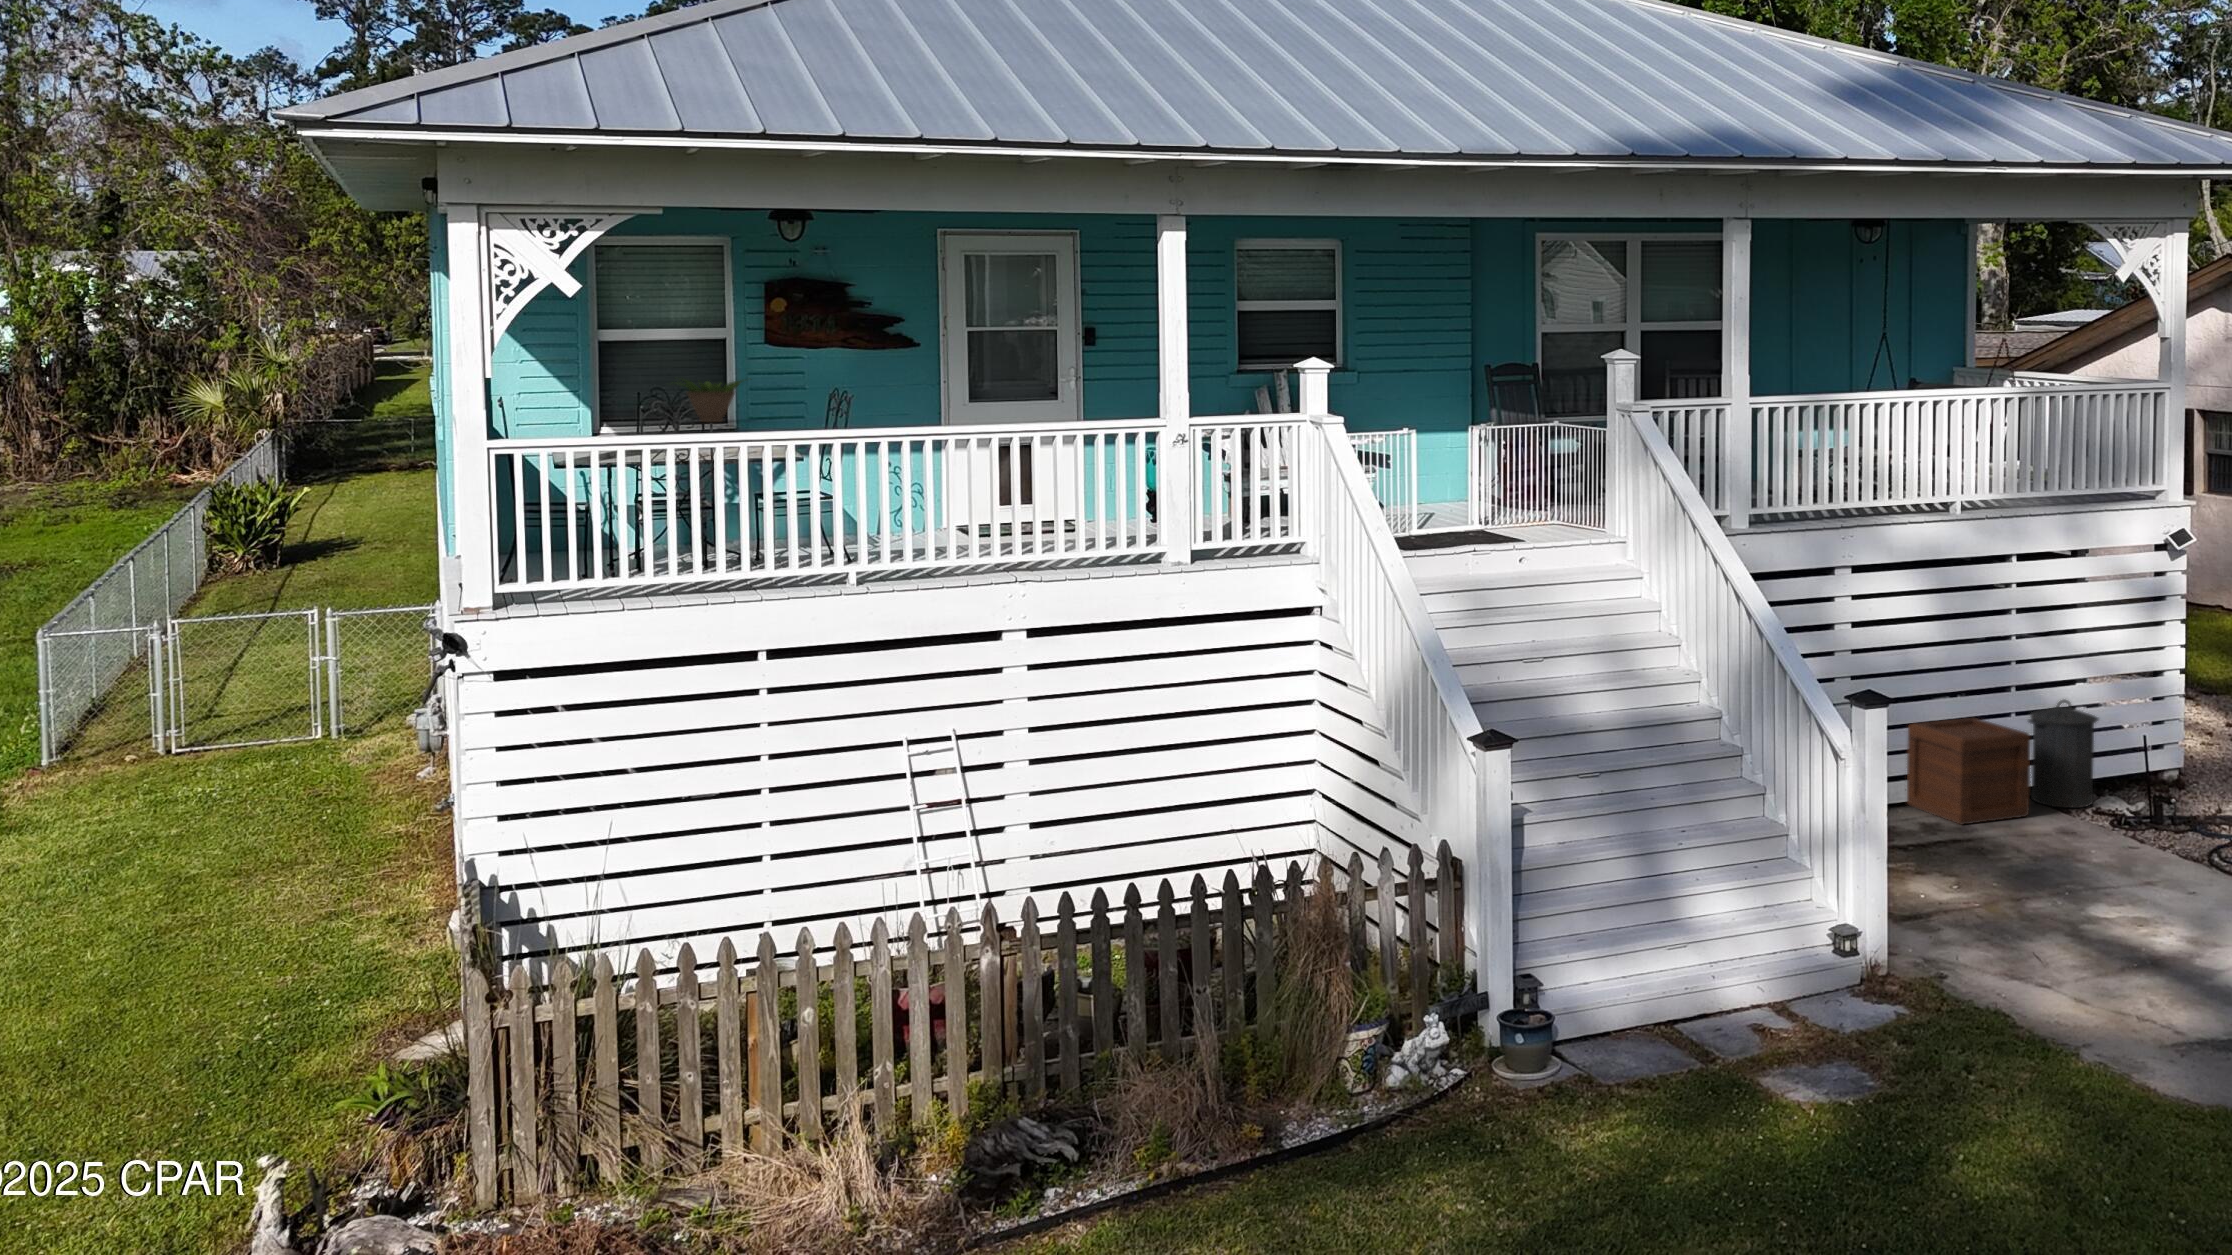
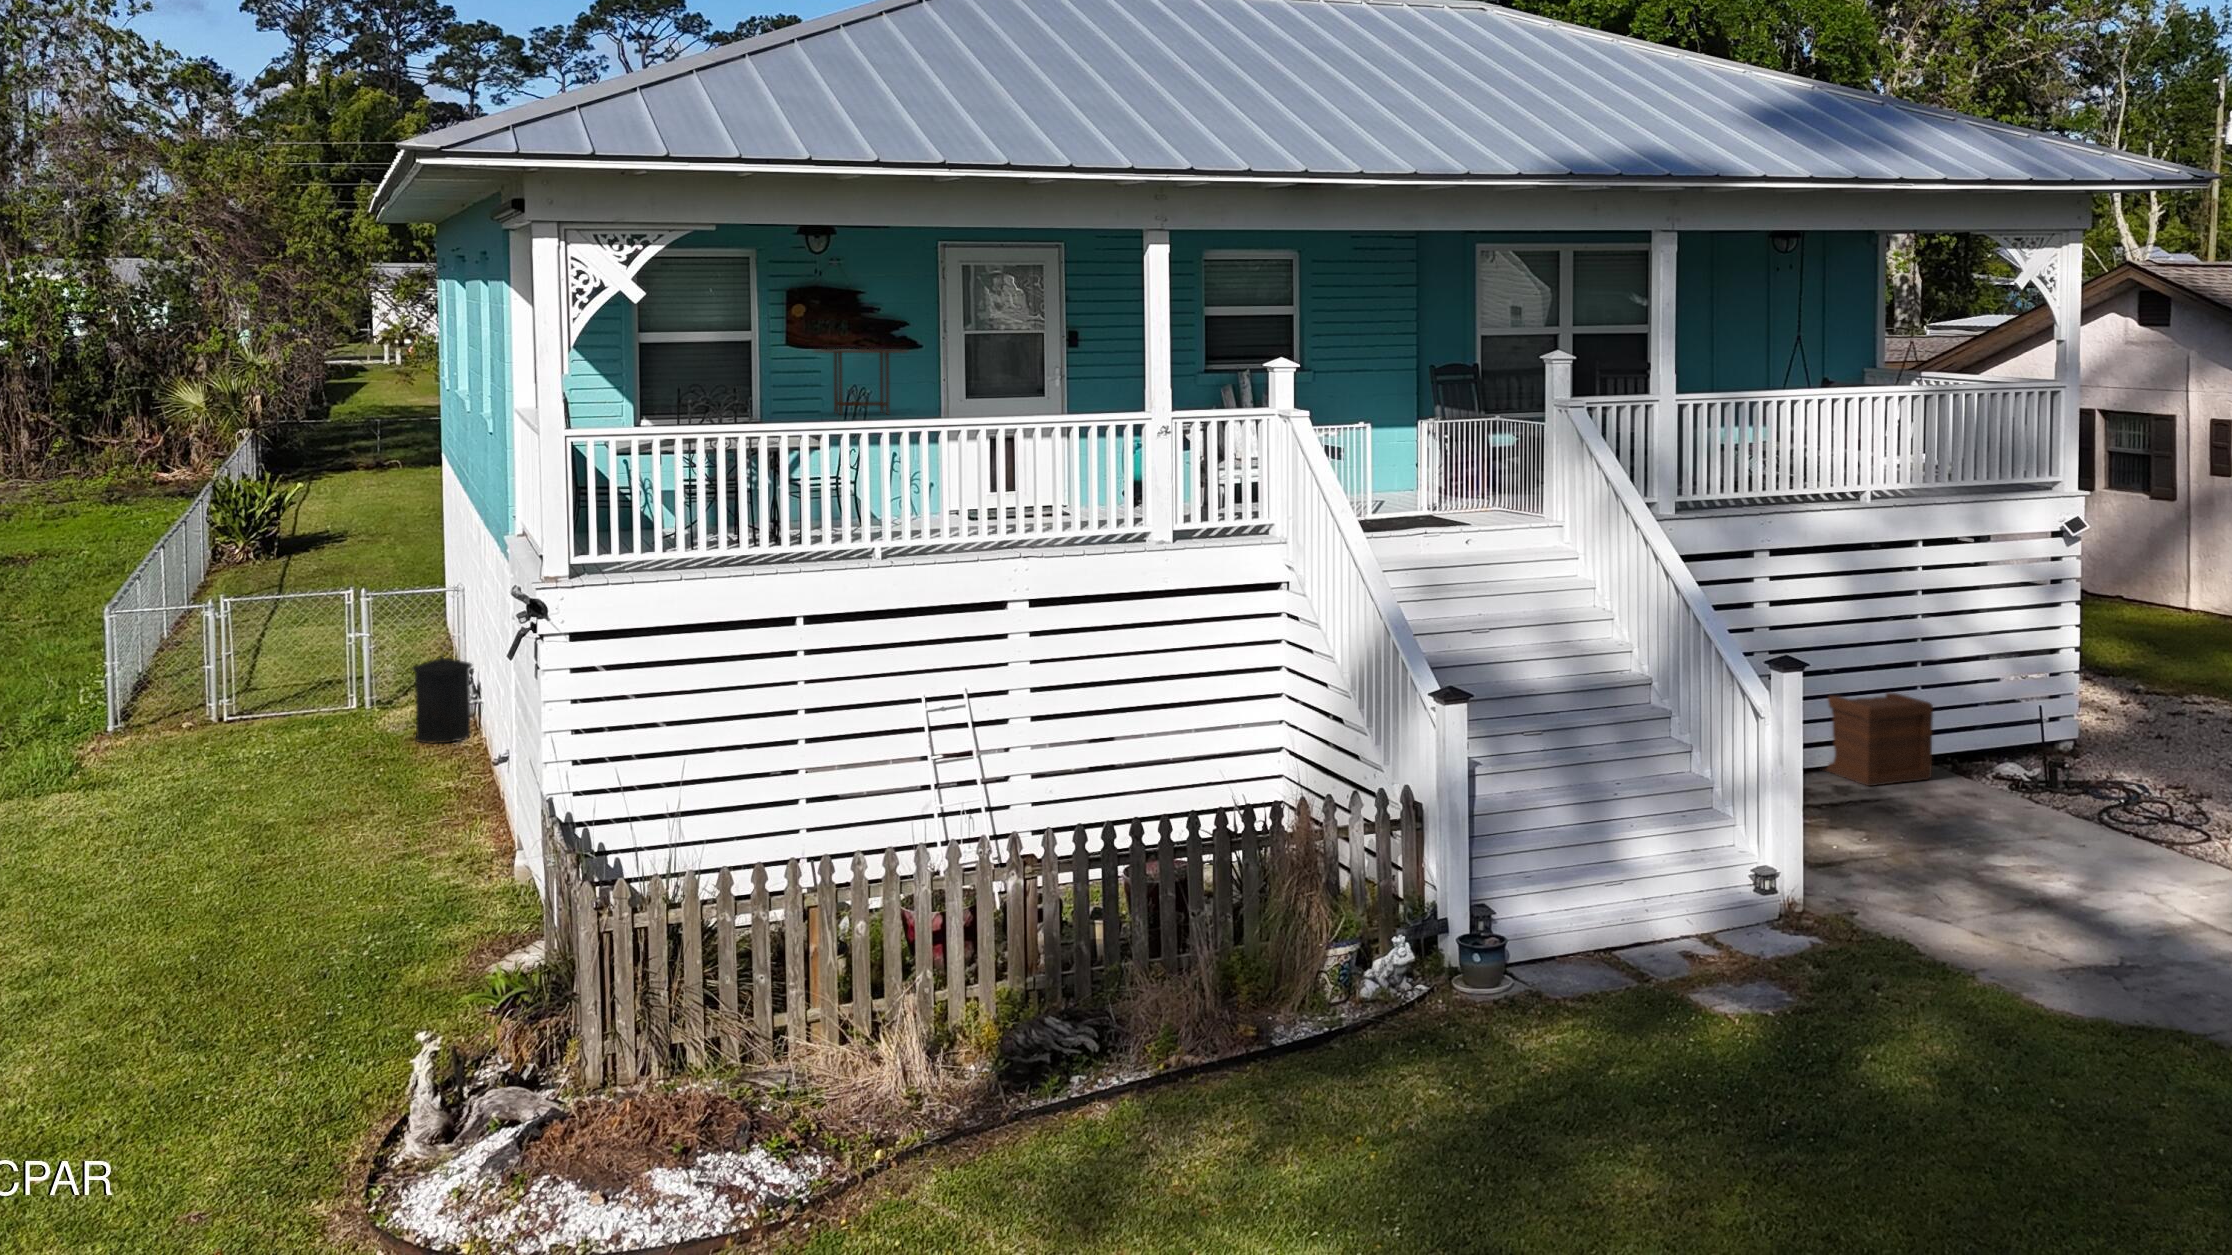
side table: none [798,348,906,421] -> present [816,349,906,415]
decorative plant: present [671,379,742,422] -> none [695,376,771,416]
trash can: present [2028,700,2099,808] -> present [412,654,472,744]

